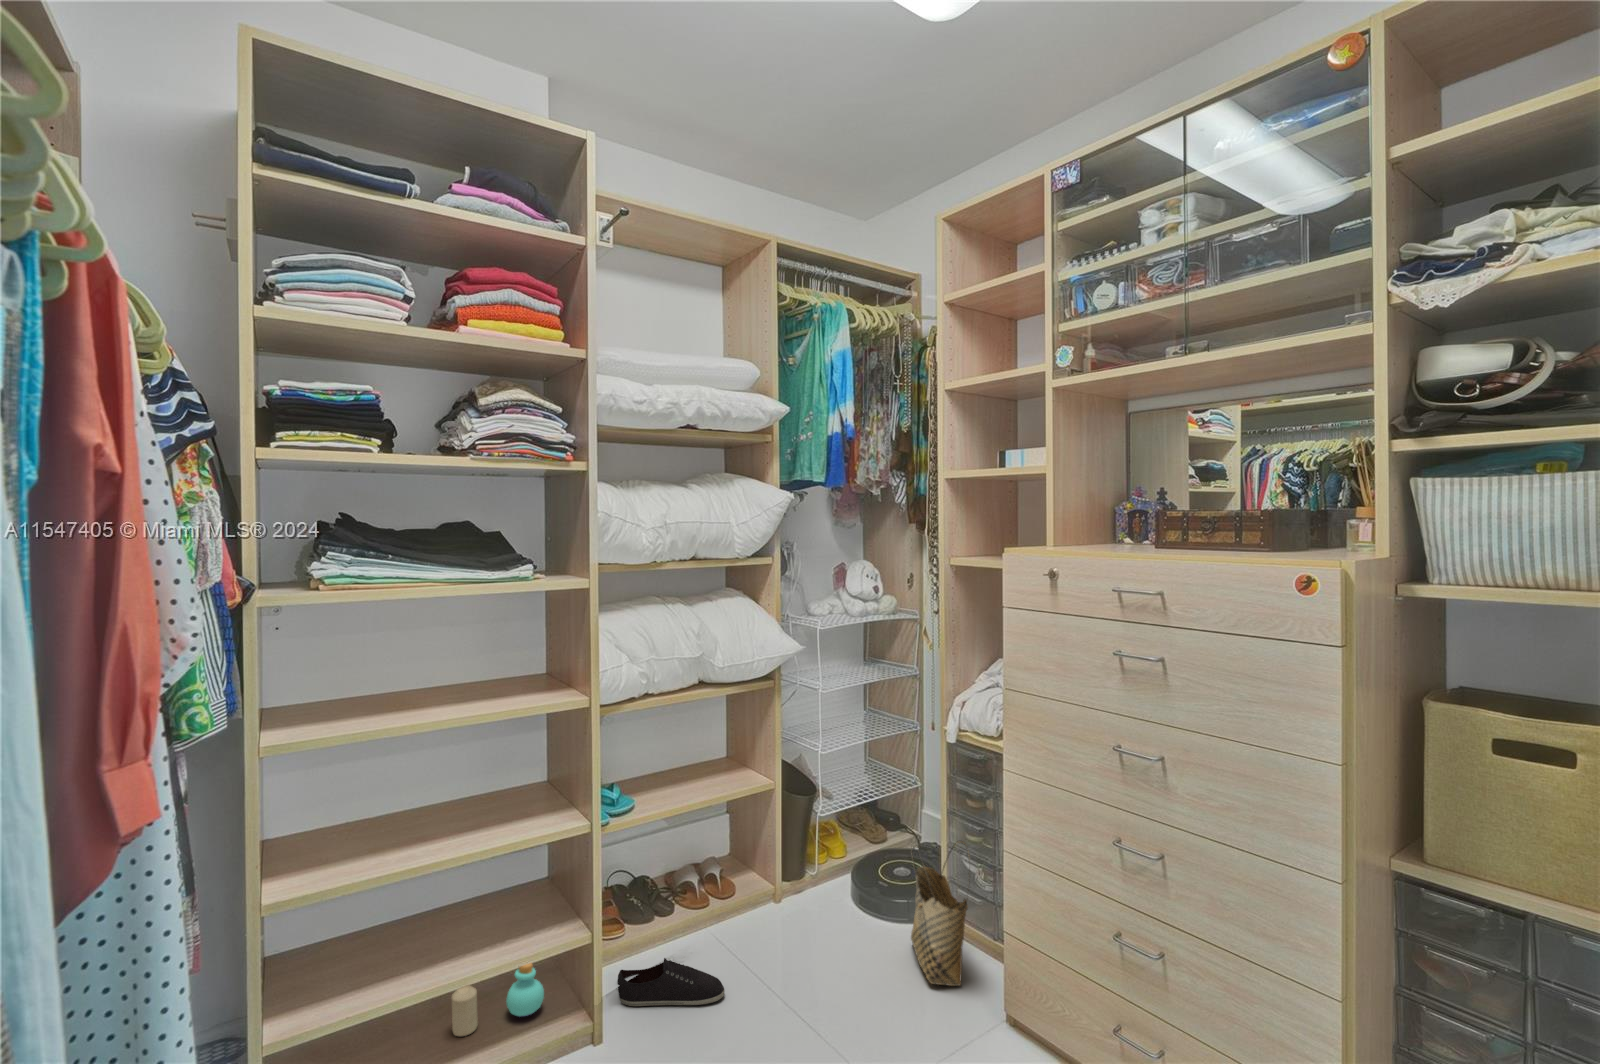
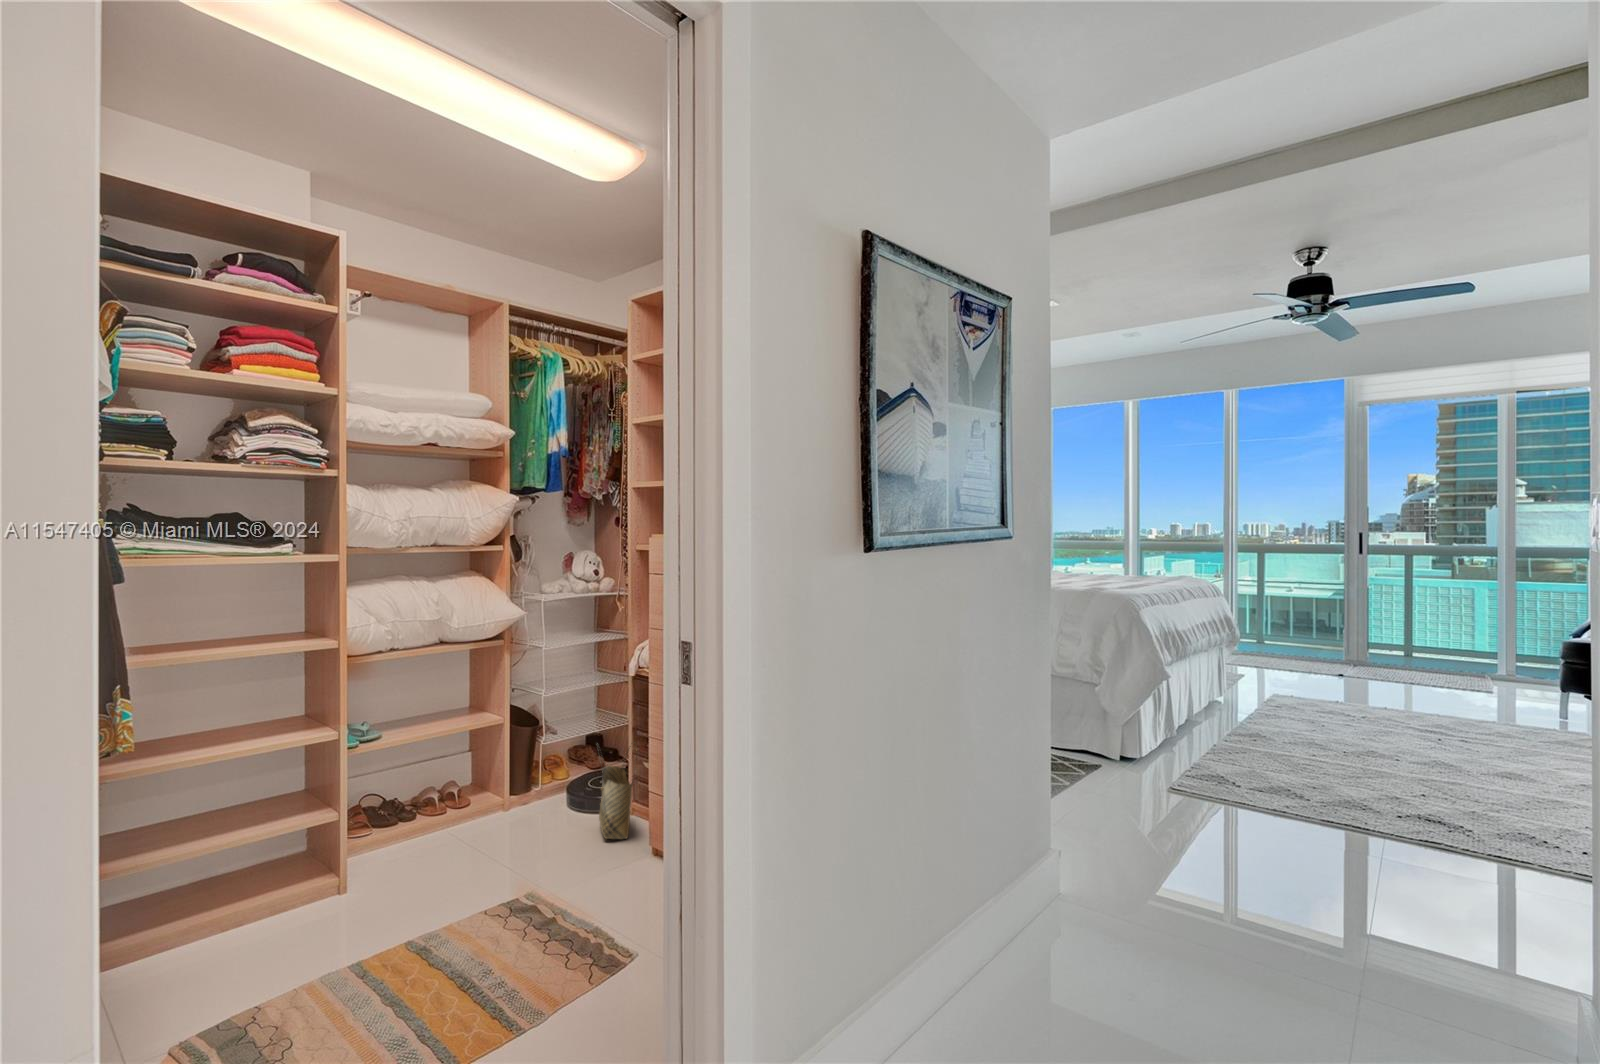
shoe: present [618,958,725,1006] -> none [363,837,450,873]
perfume bottle: present [506,963,544,1016] -> none [269,841,301,881]
candle: present [452,985,478,1036] -> none [222,858,244,895]

